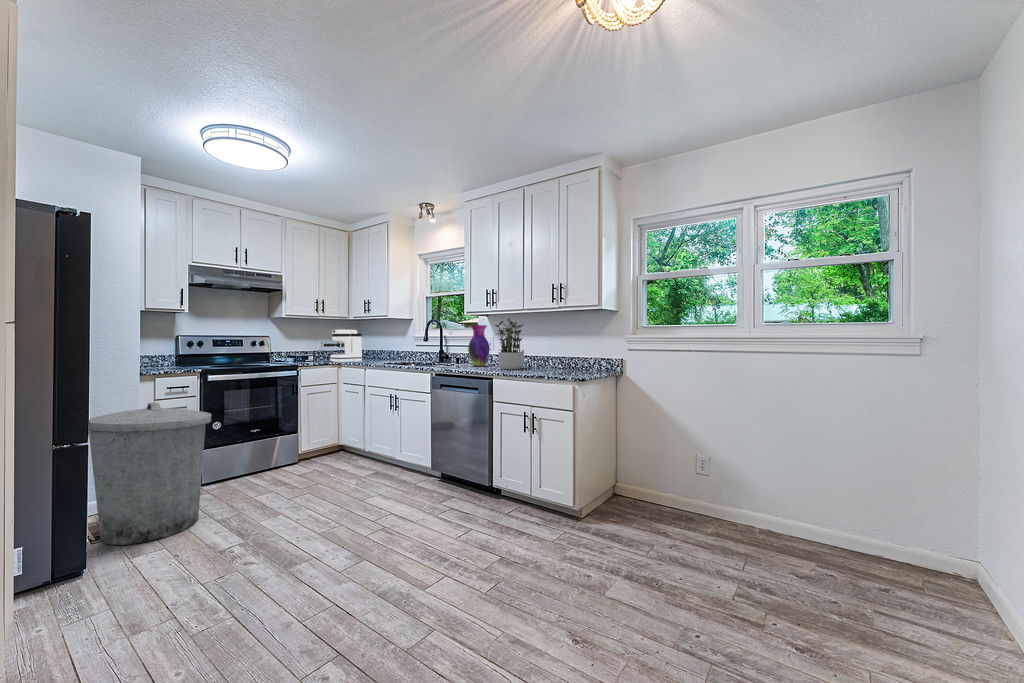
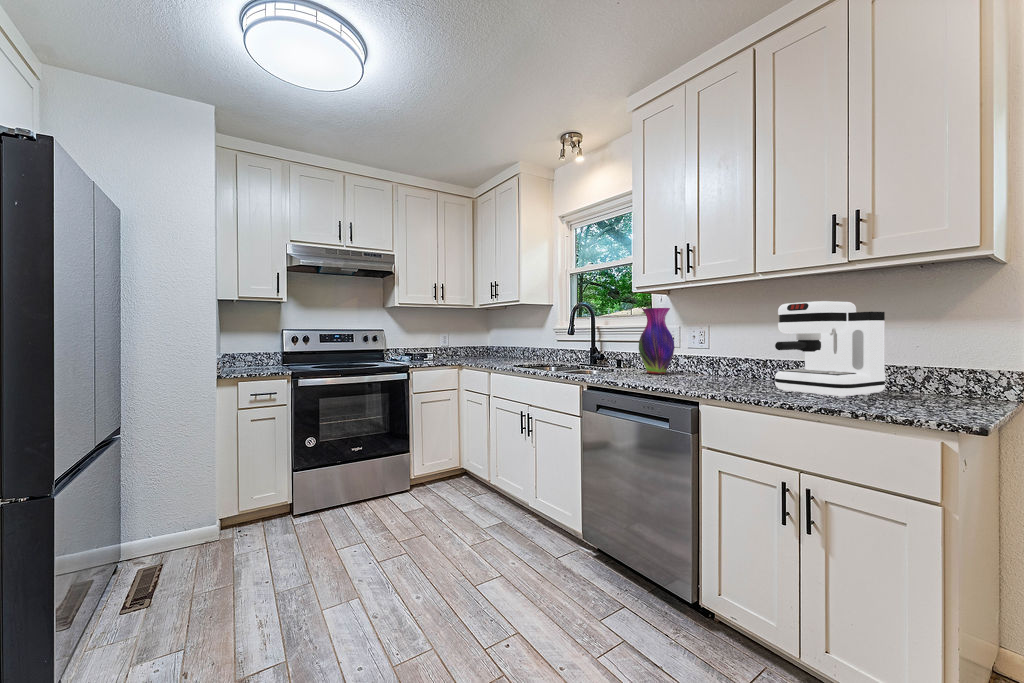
potted plant: present [495,318,524,369] -> none [691,292,748,383]
coffee maker: present [323,330,362,363] -> present [775,301,885,398]
trash can: present [89,403,211,545] -> none [101,422,273,633]

